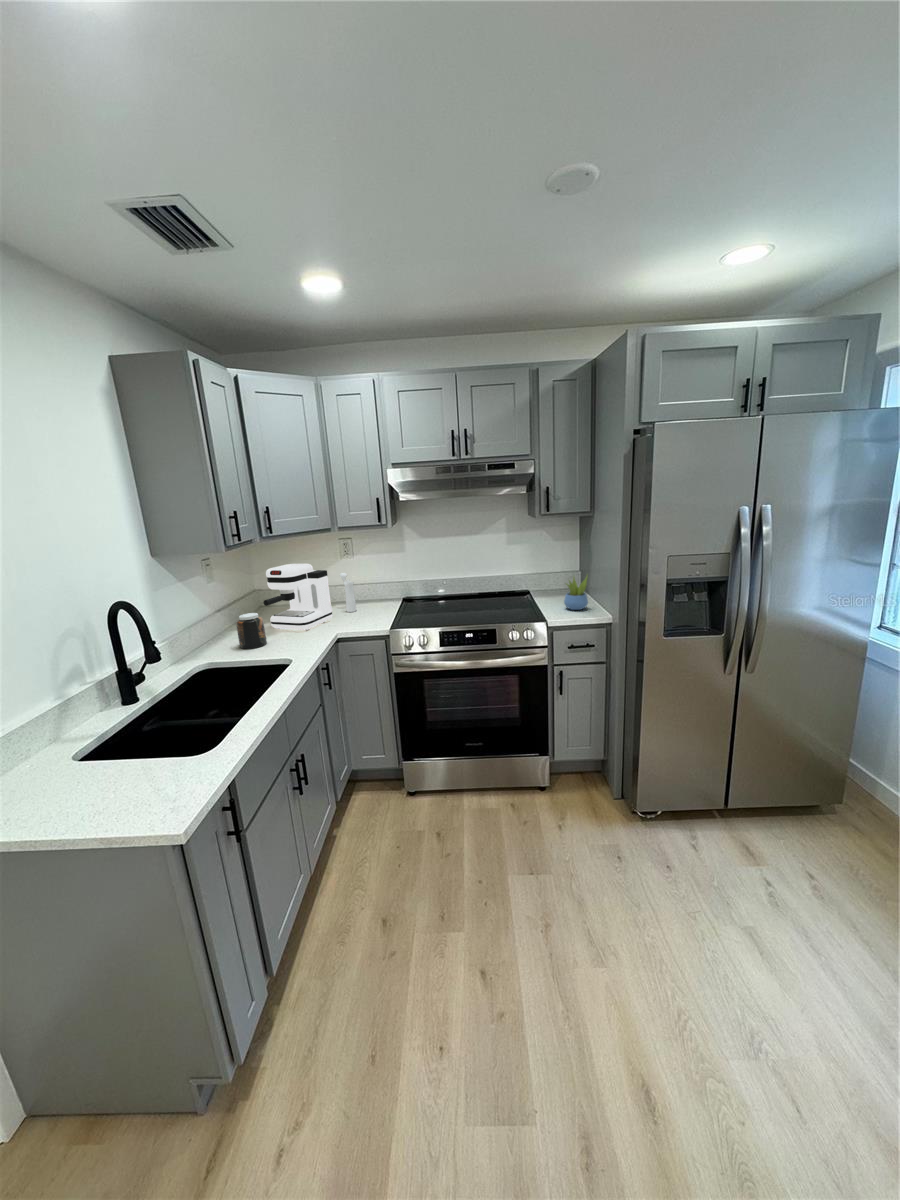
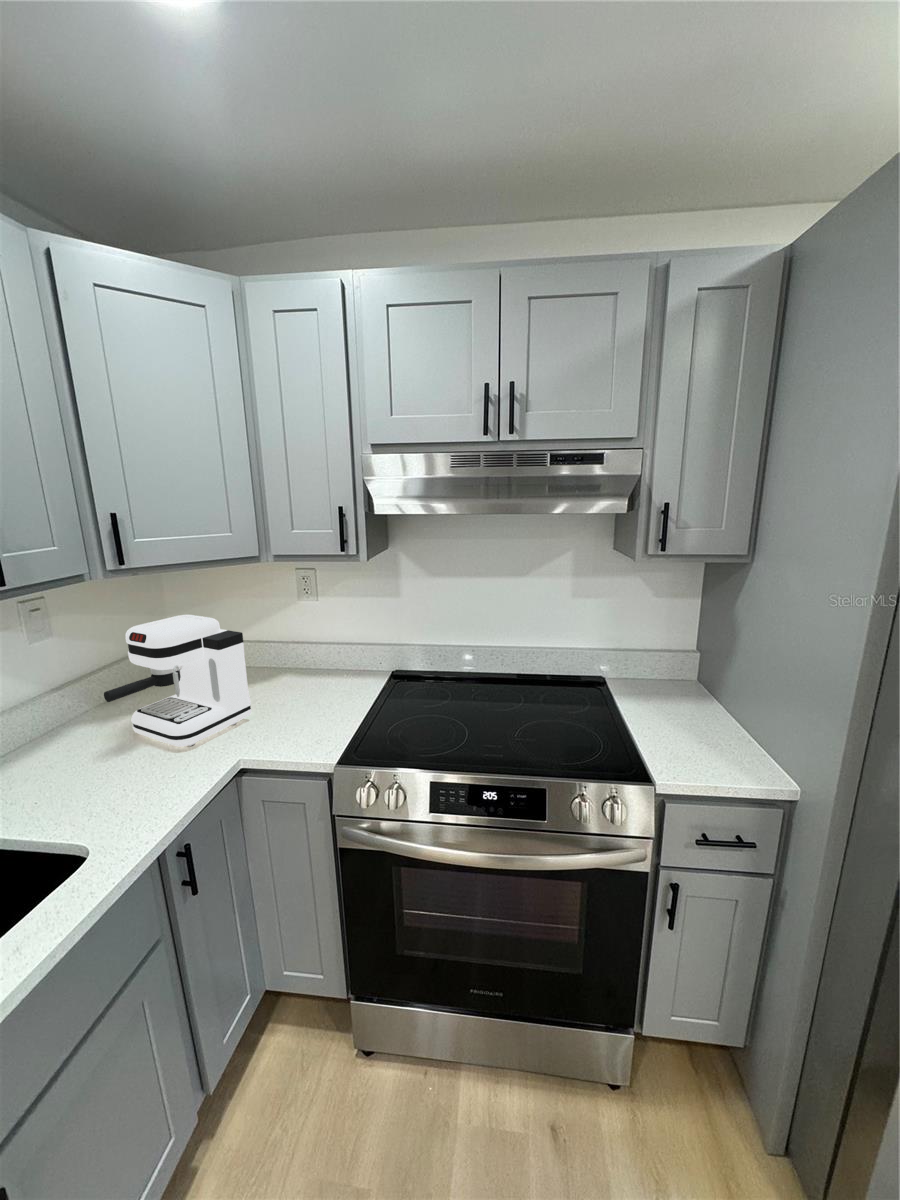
pepper mill: present [340,573,356,612] -> none [284,627,306,699]
succulent plant: present [564,577,588,610] -> none [684,680,740,751]
jar: present [236,613,267,649] -> none [21,723,91,800]

